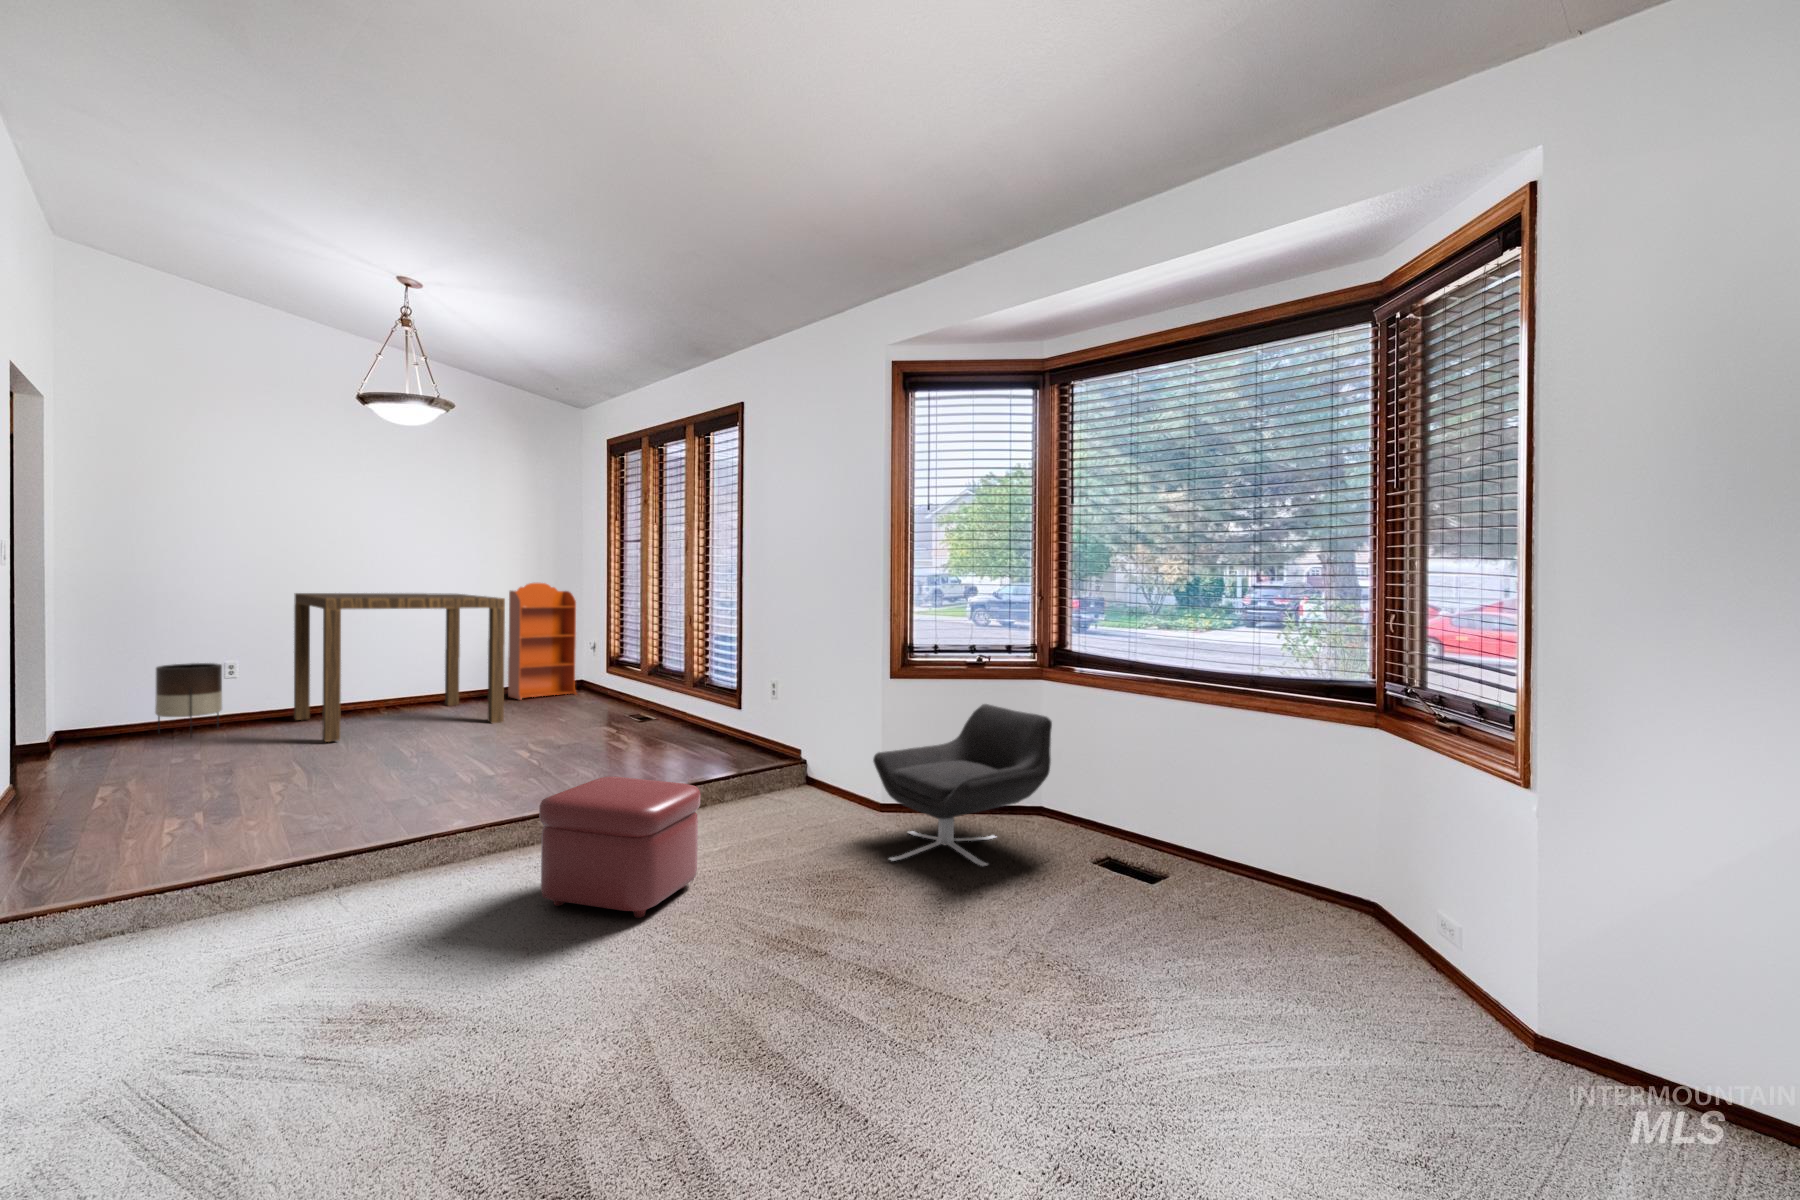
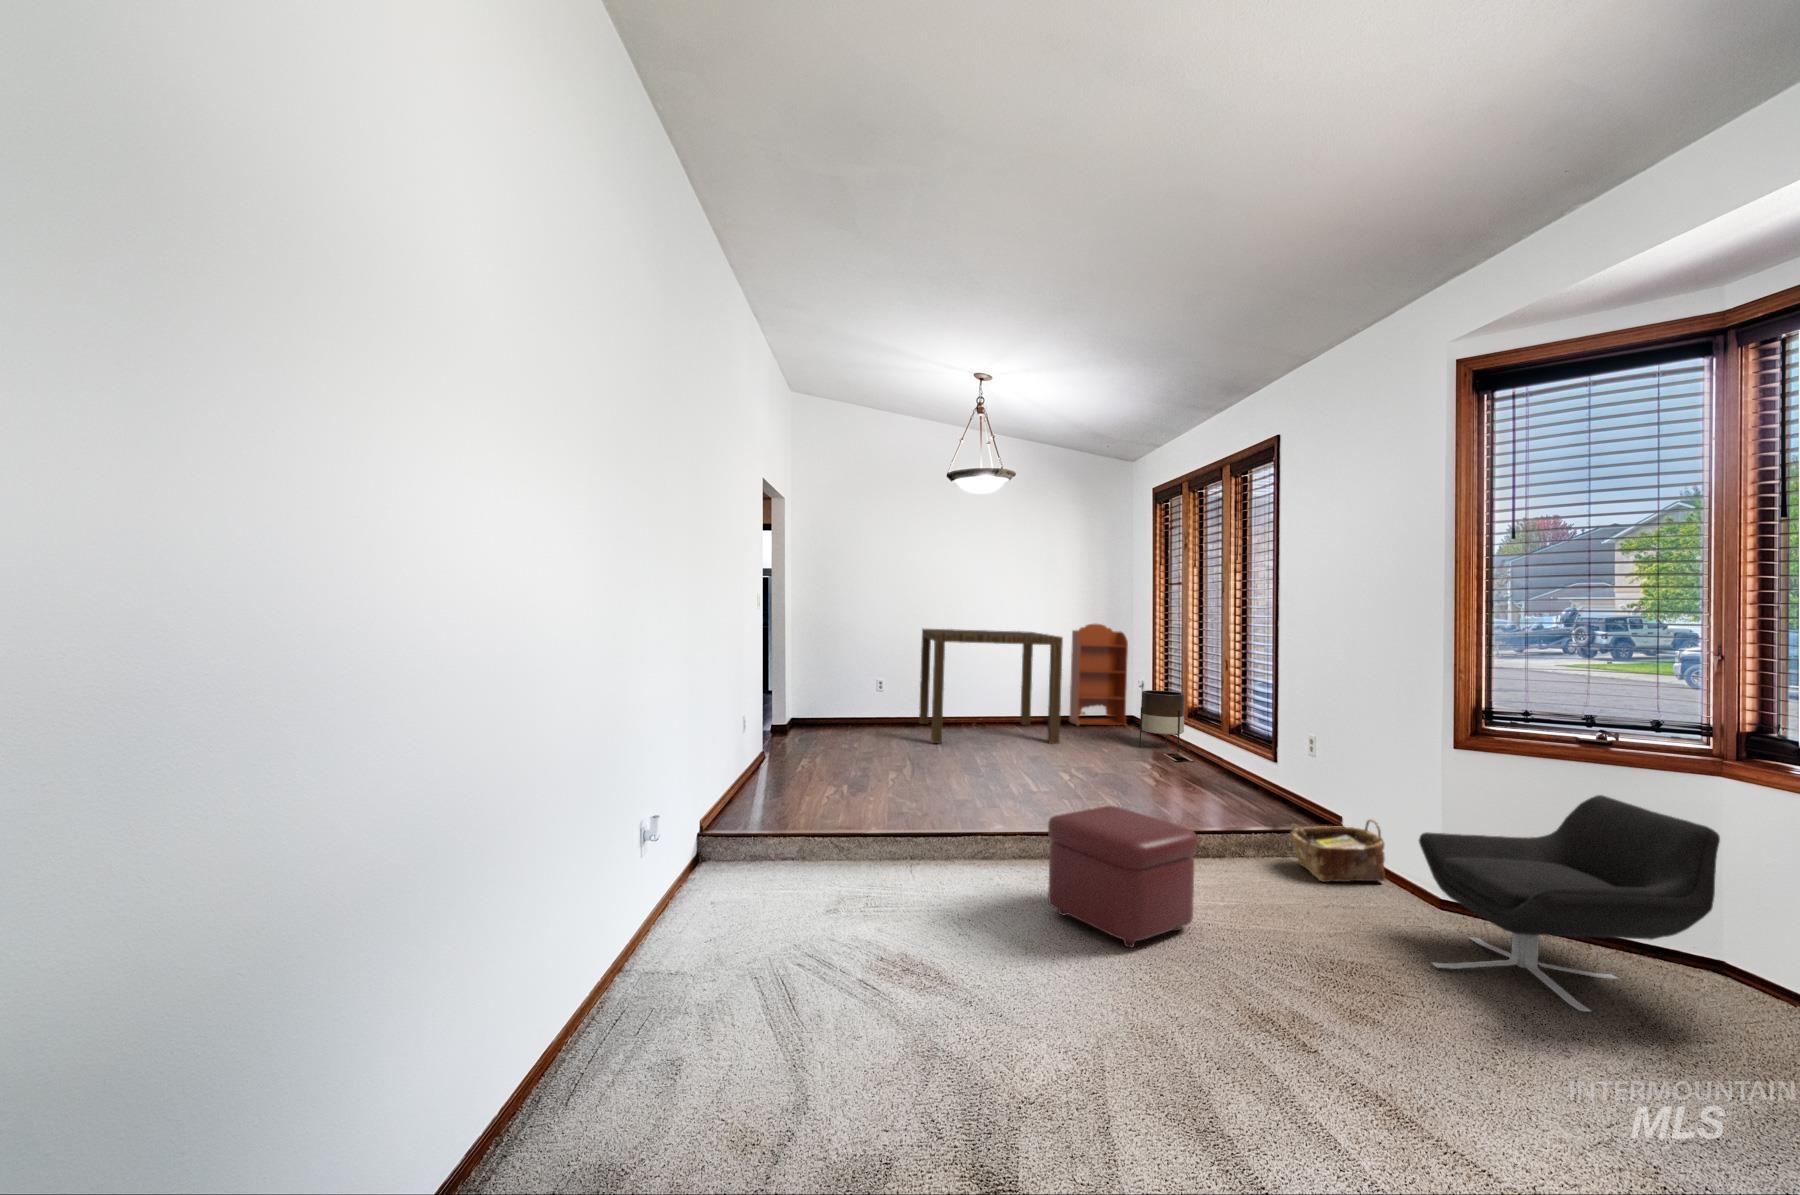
planter: present [155,663,222,734] -> present [1140,690,1185,752]
woven basket: none [766,750,841,813] -> present [1291,820,1385,882]

